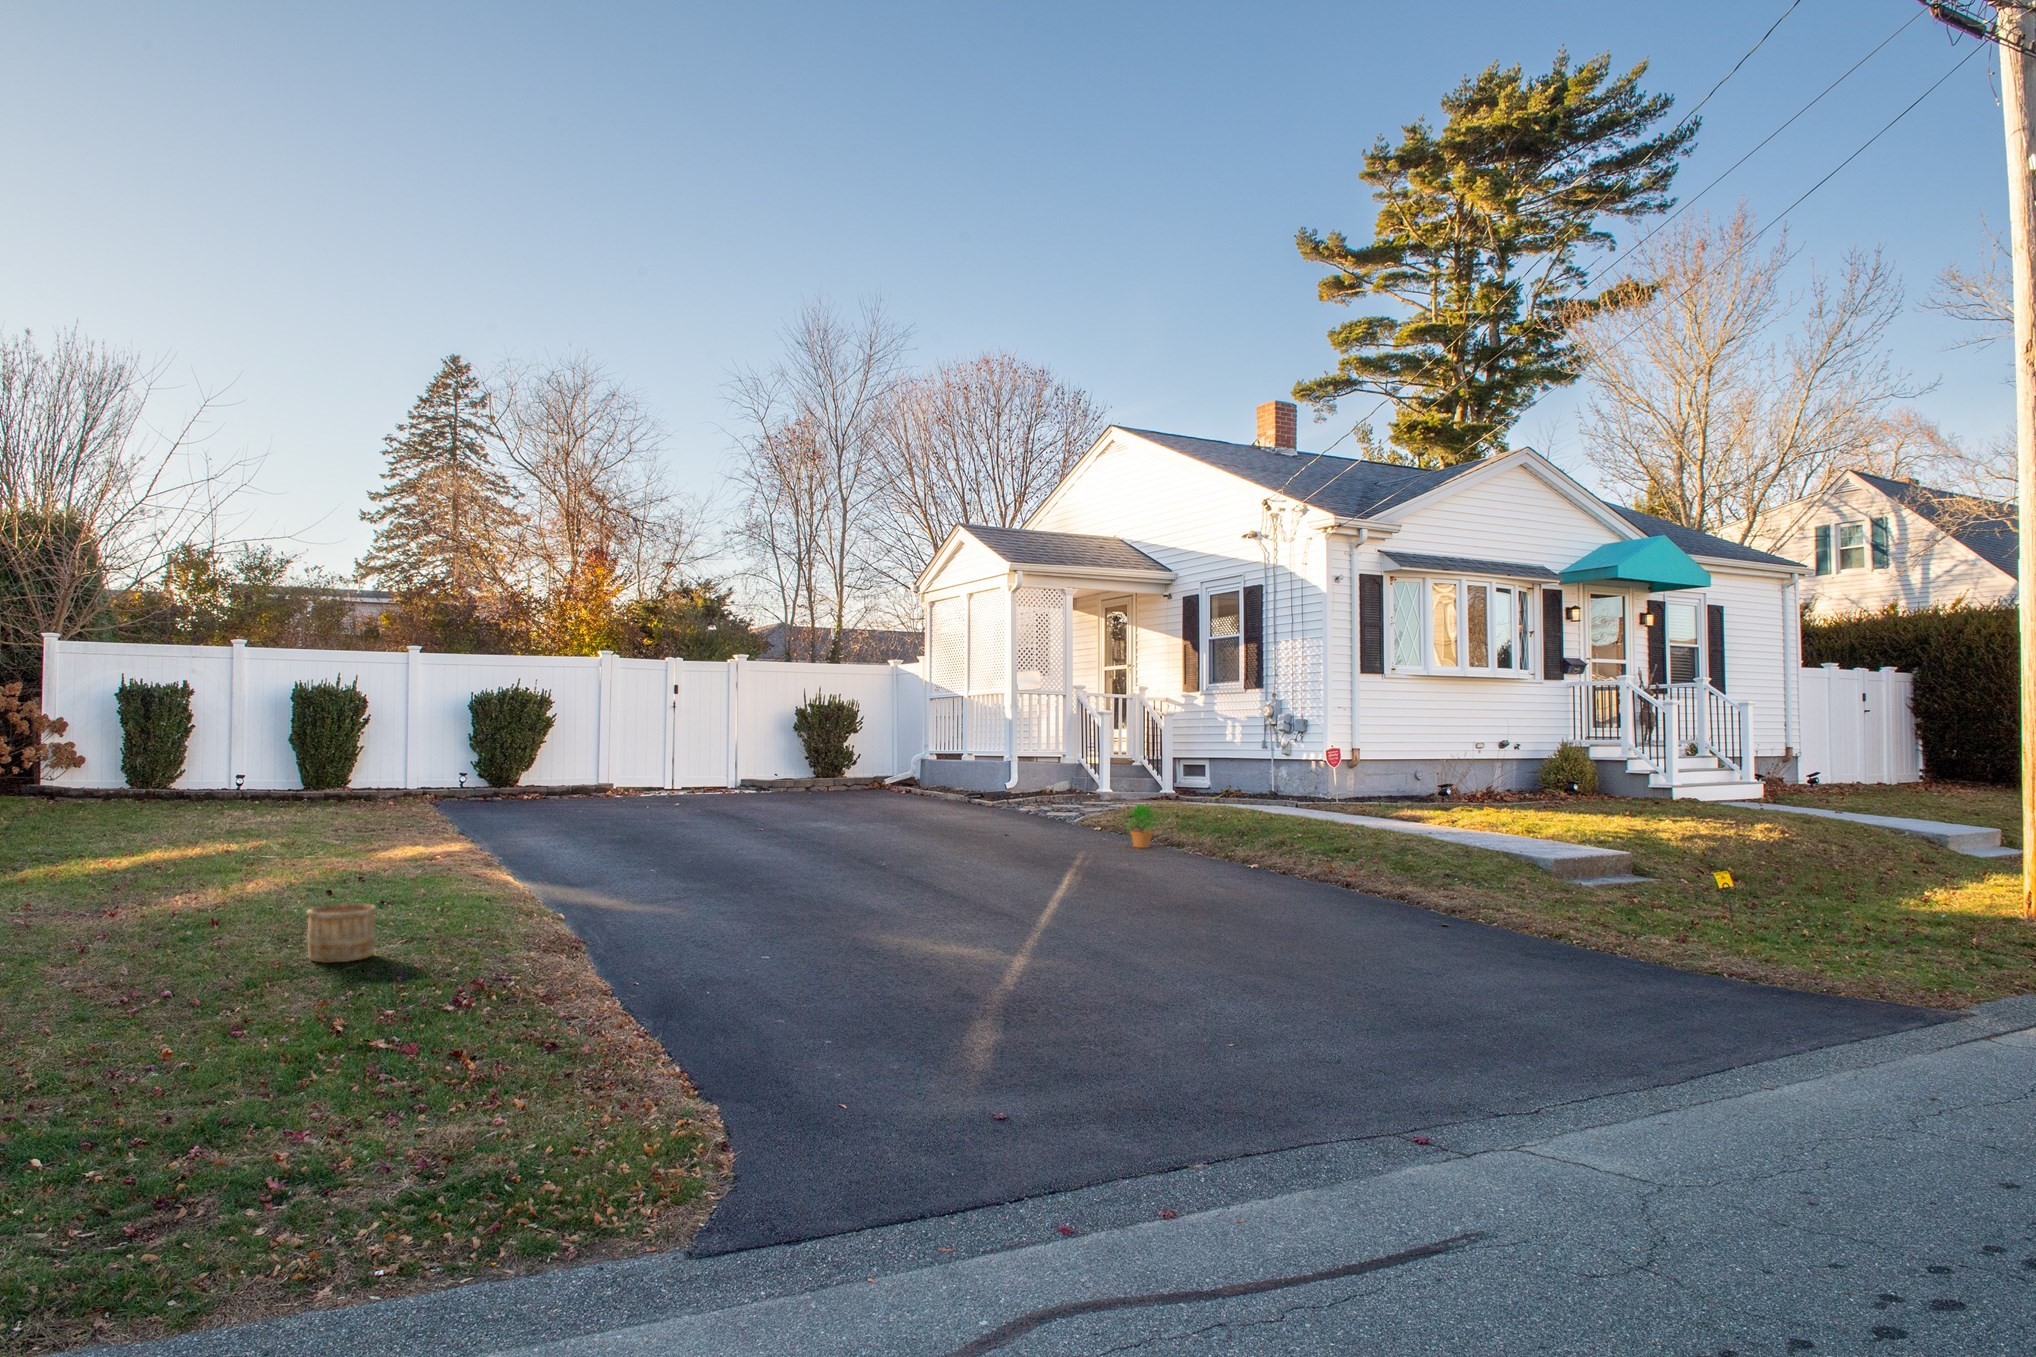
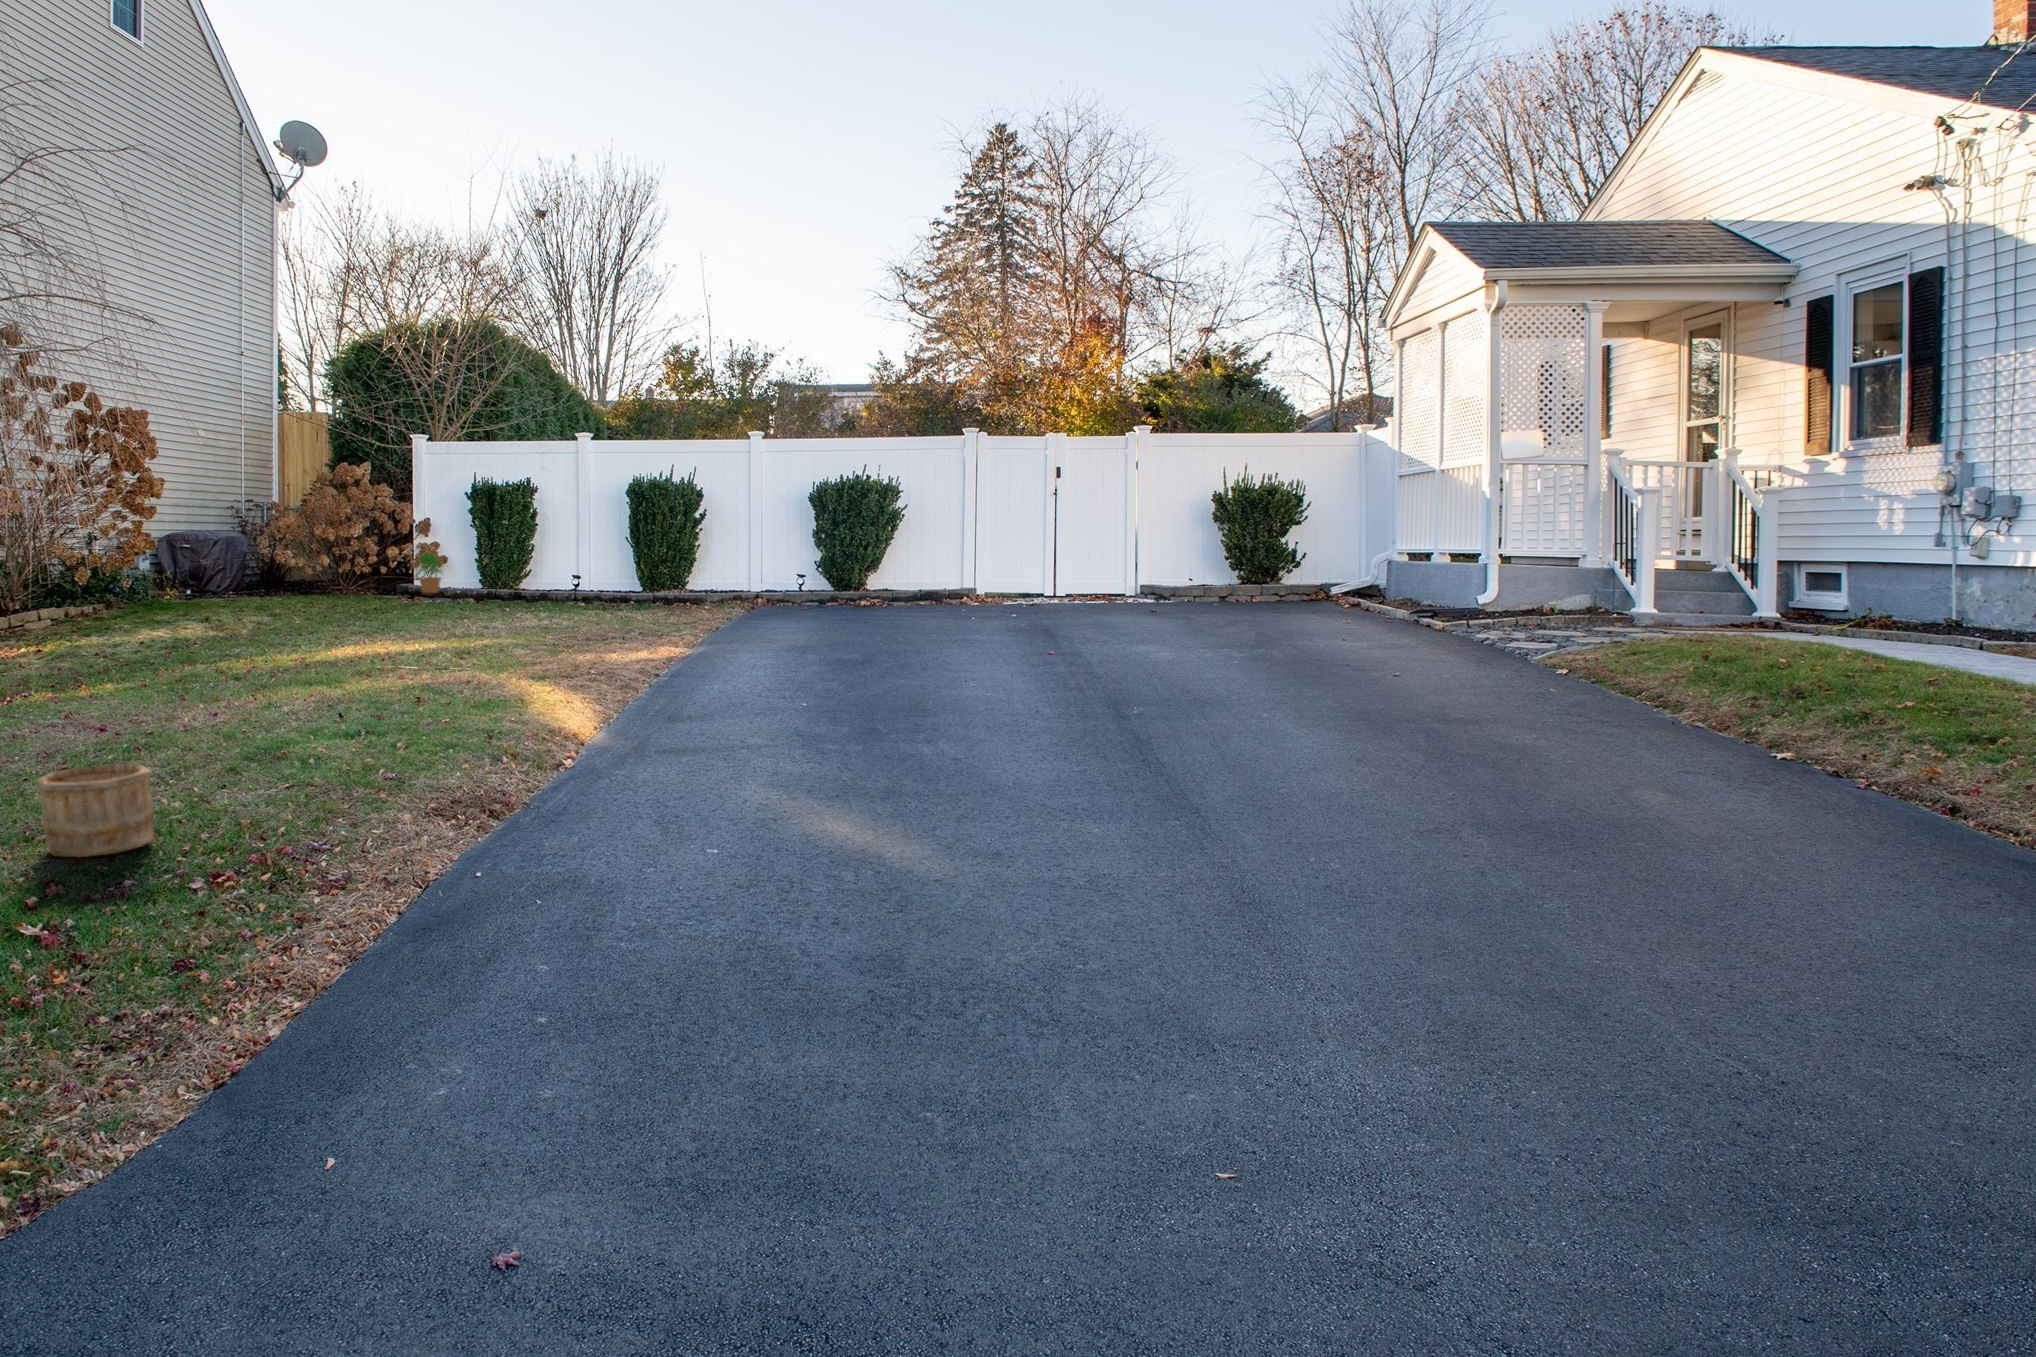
potted plant: present [1128,804,1157,848] -> present [417,553,442,593]

